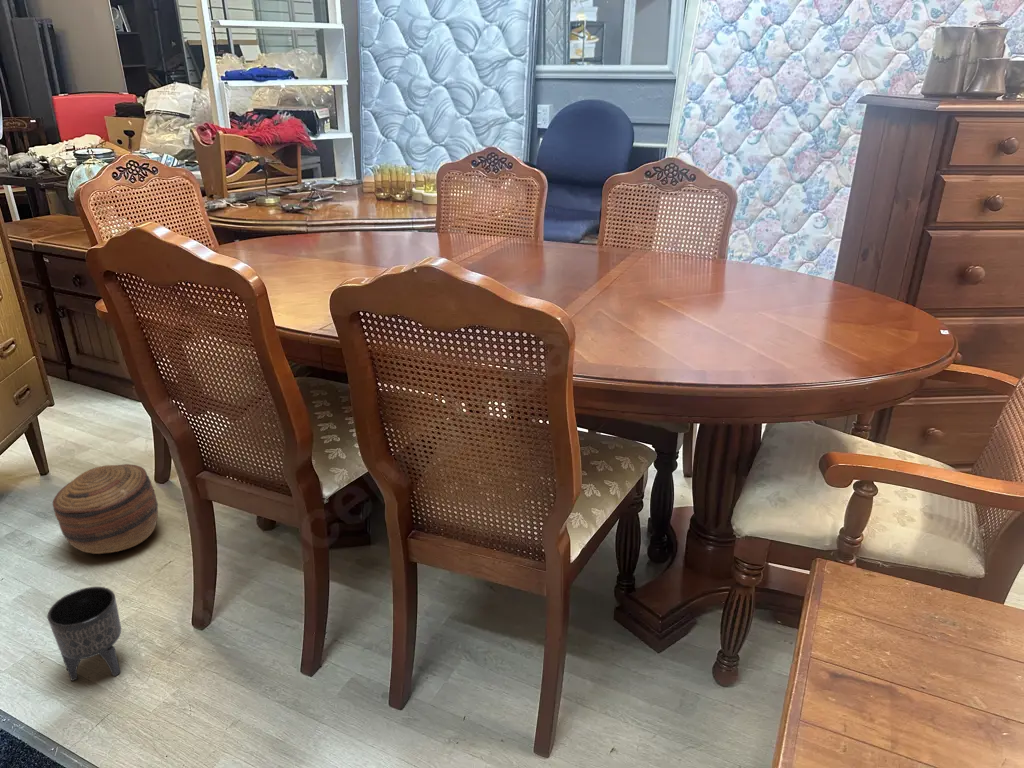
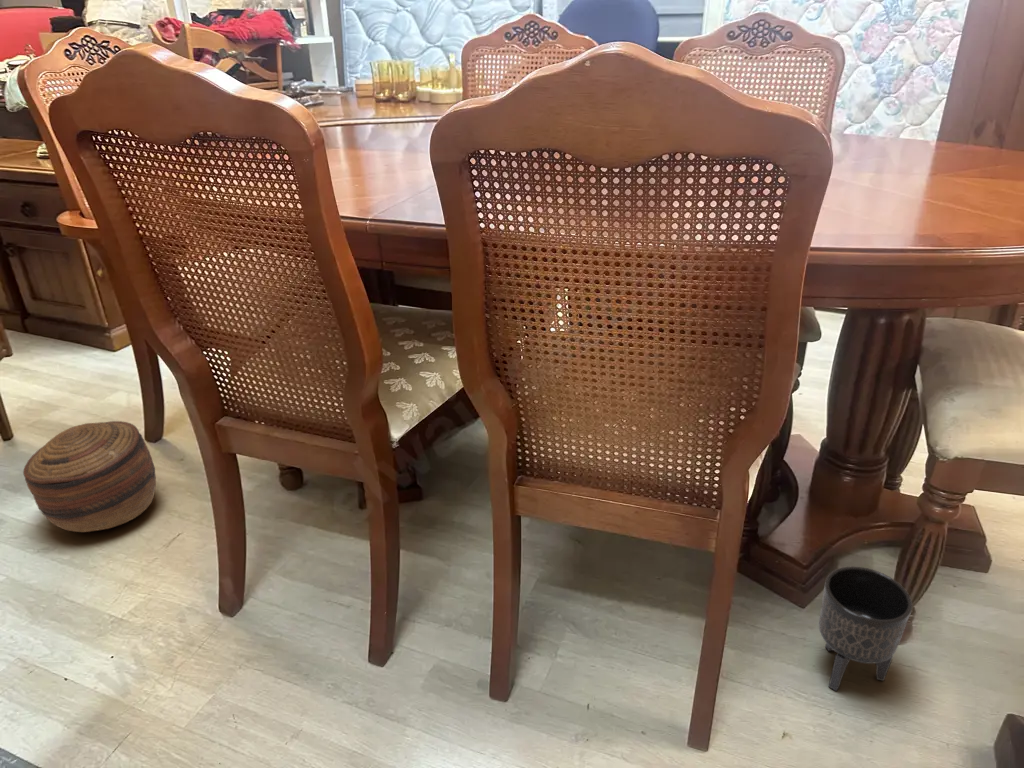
planter: present [47,587,121,681] -> present [819,566,912,691]

